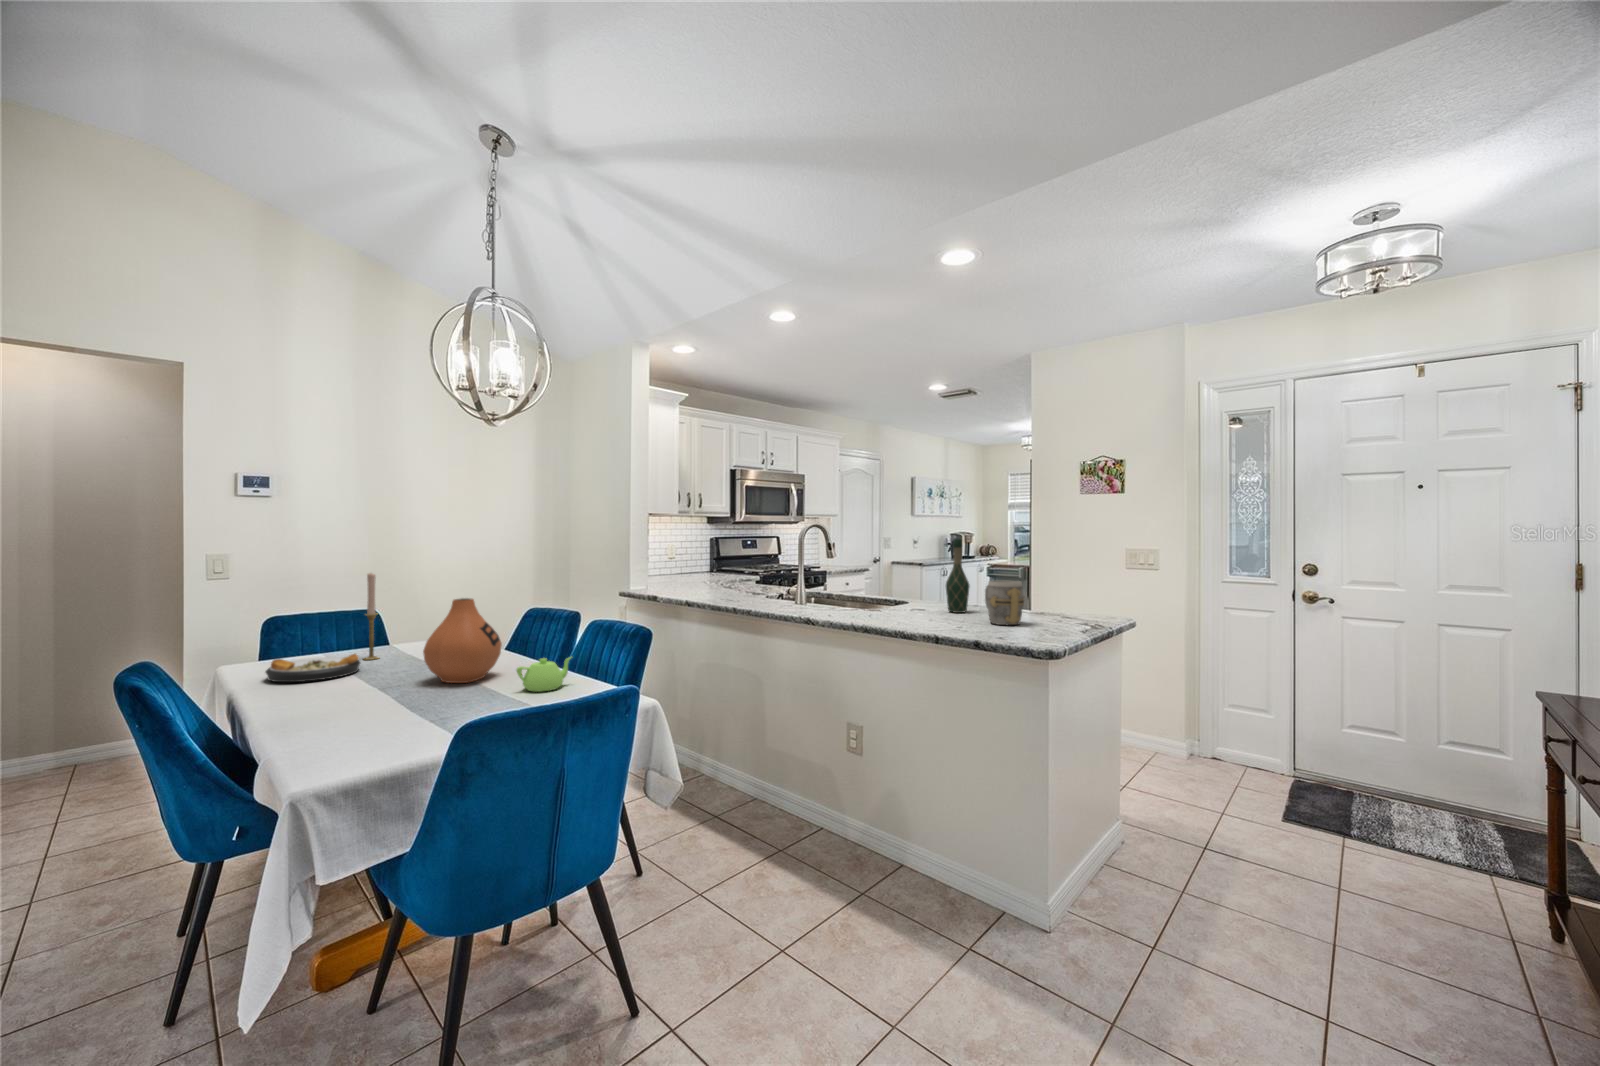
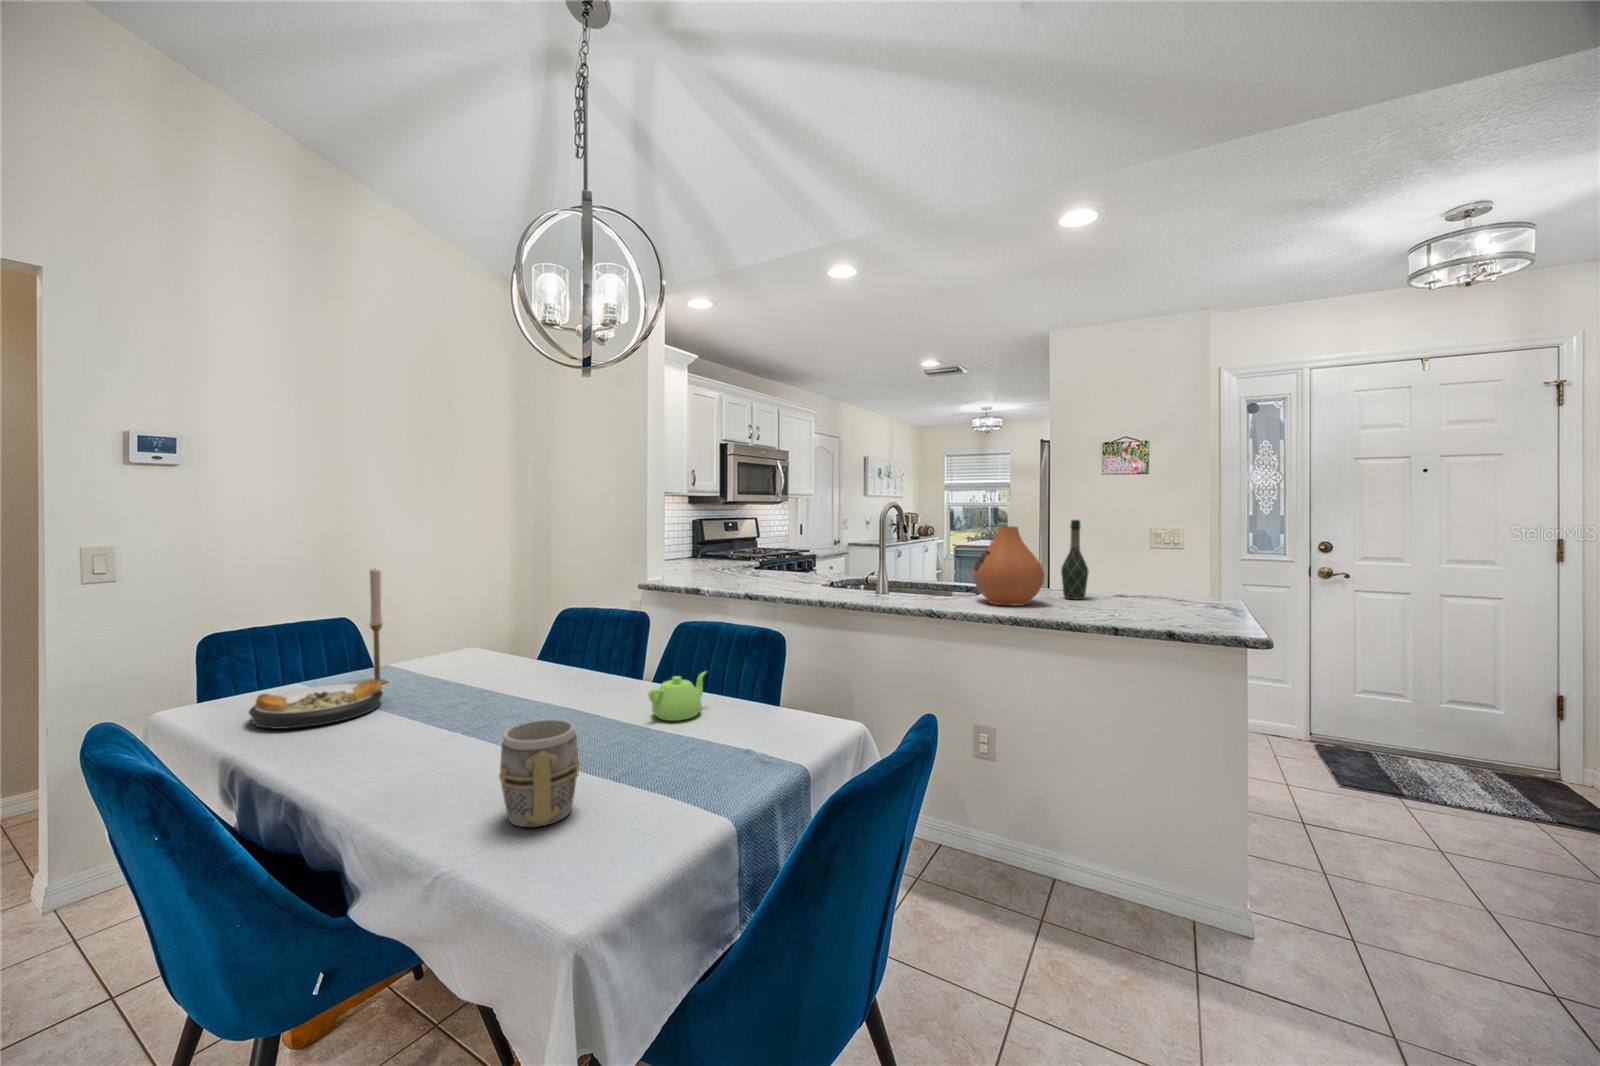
mug: present [985,580,1024,625] -> present [499,719,580,827]
vase: present [423,598,502,683] -> present [973,526,1045,605]

